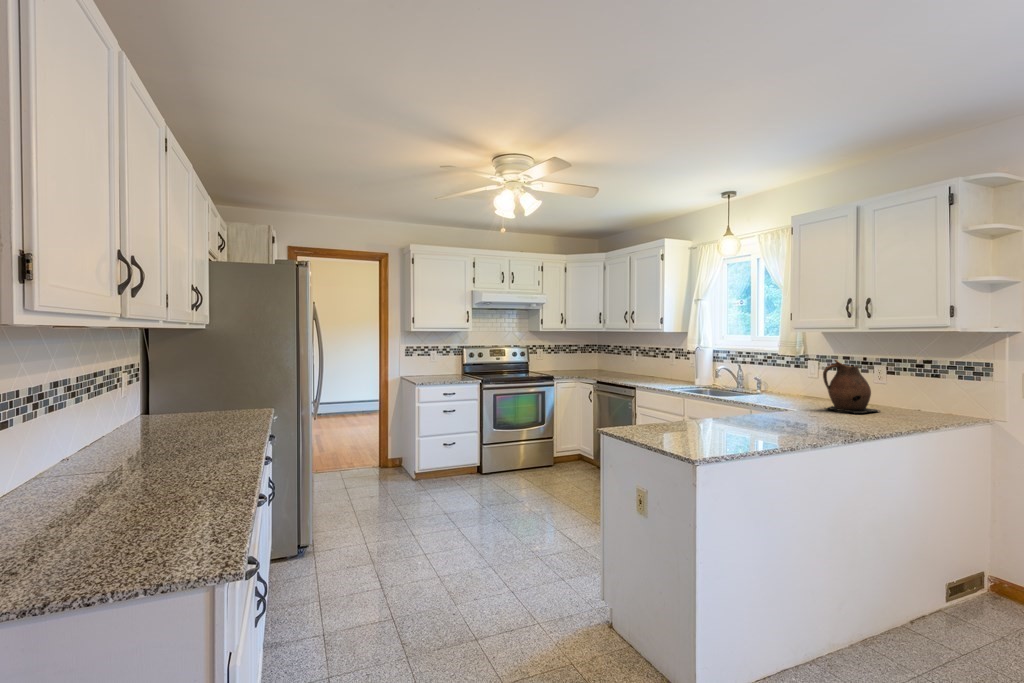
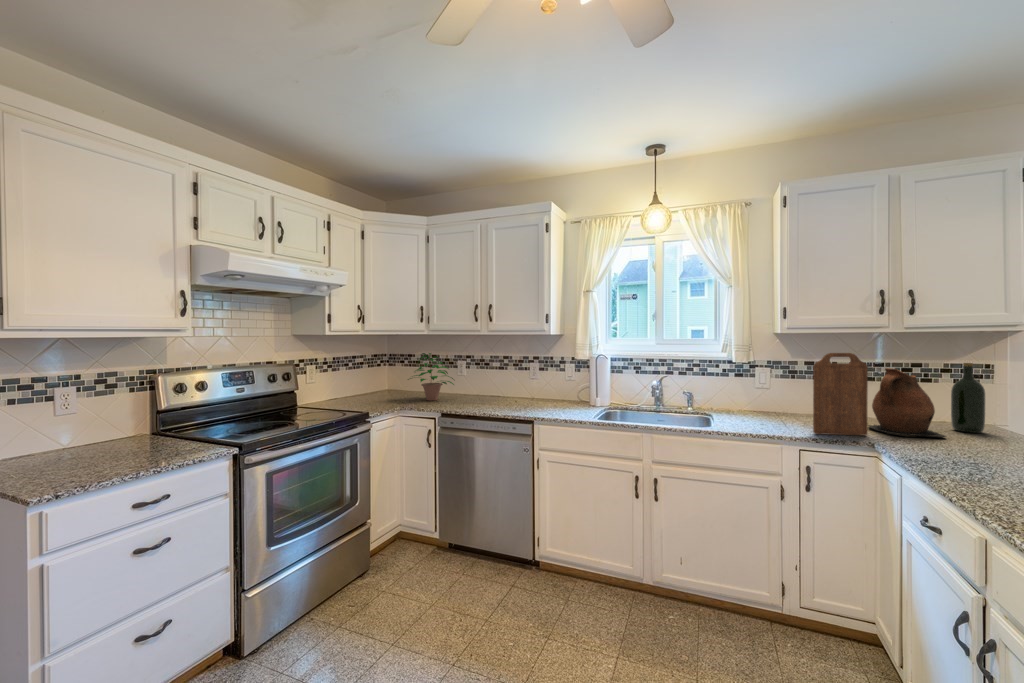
potted plant: none [588,343,619,376] -> present [408,353,454,401]
cutting board: none [770,346,807,408] -> present [813,353,868,435]
wine bottle: none [906,358,932,418] -> present [951,363,985,433]

